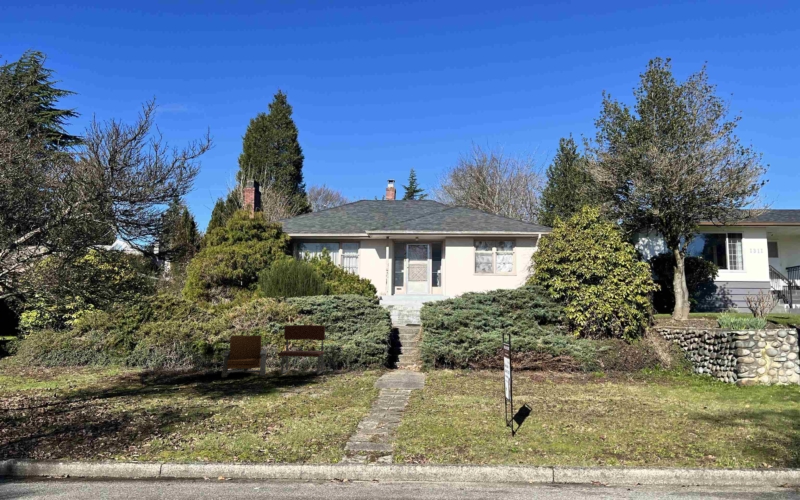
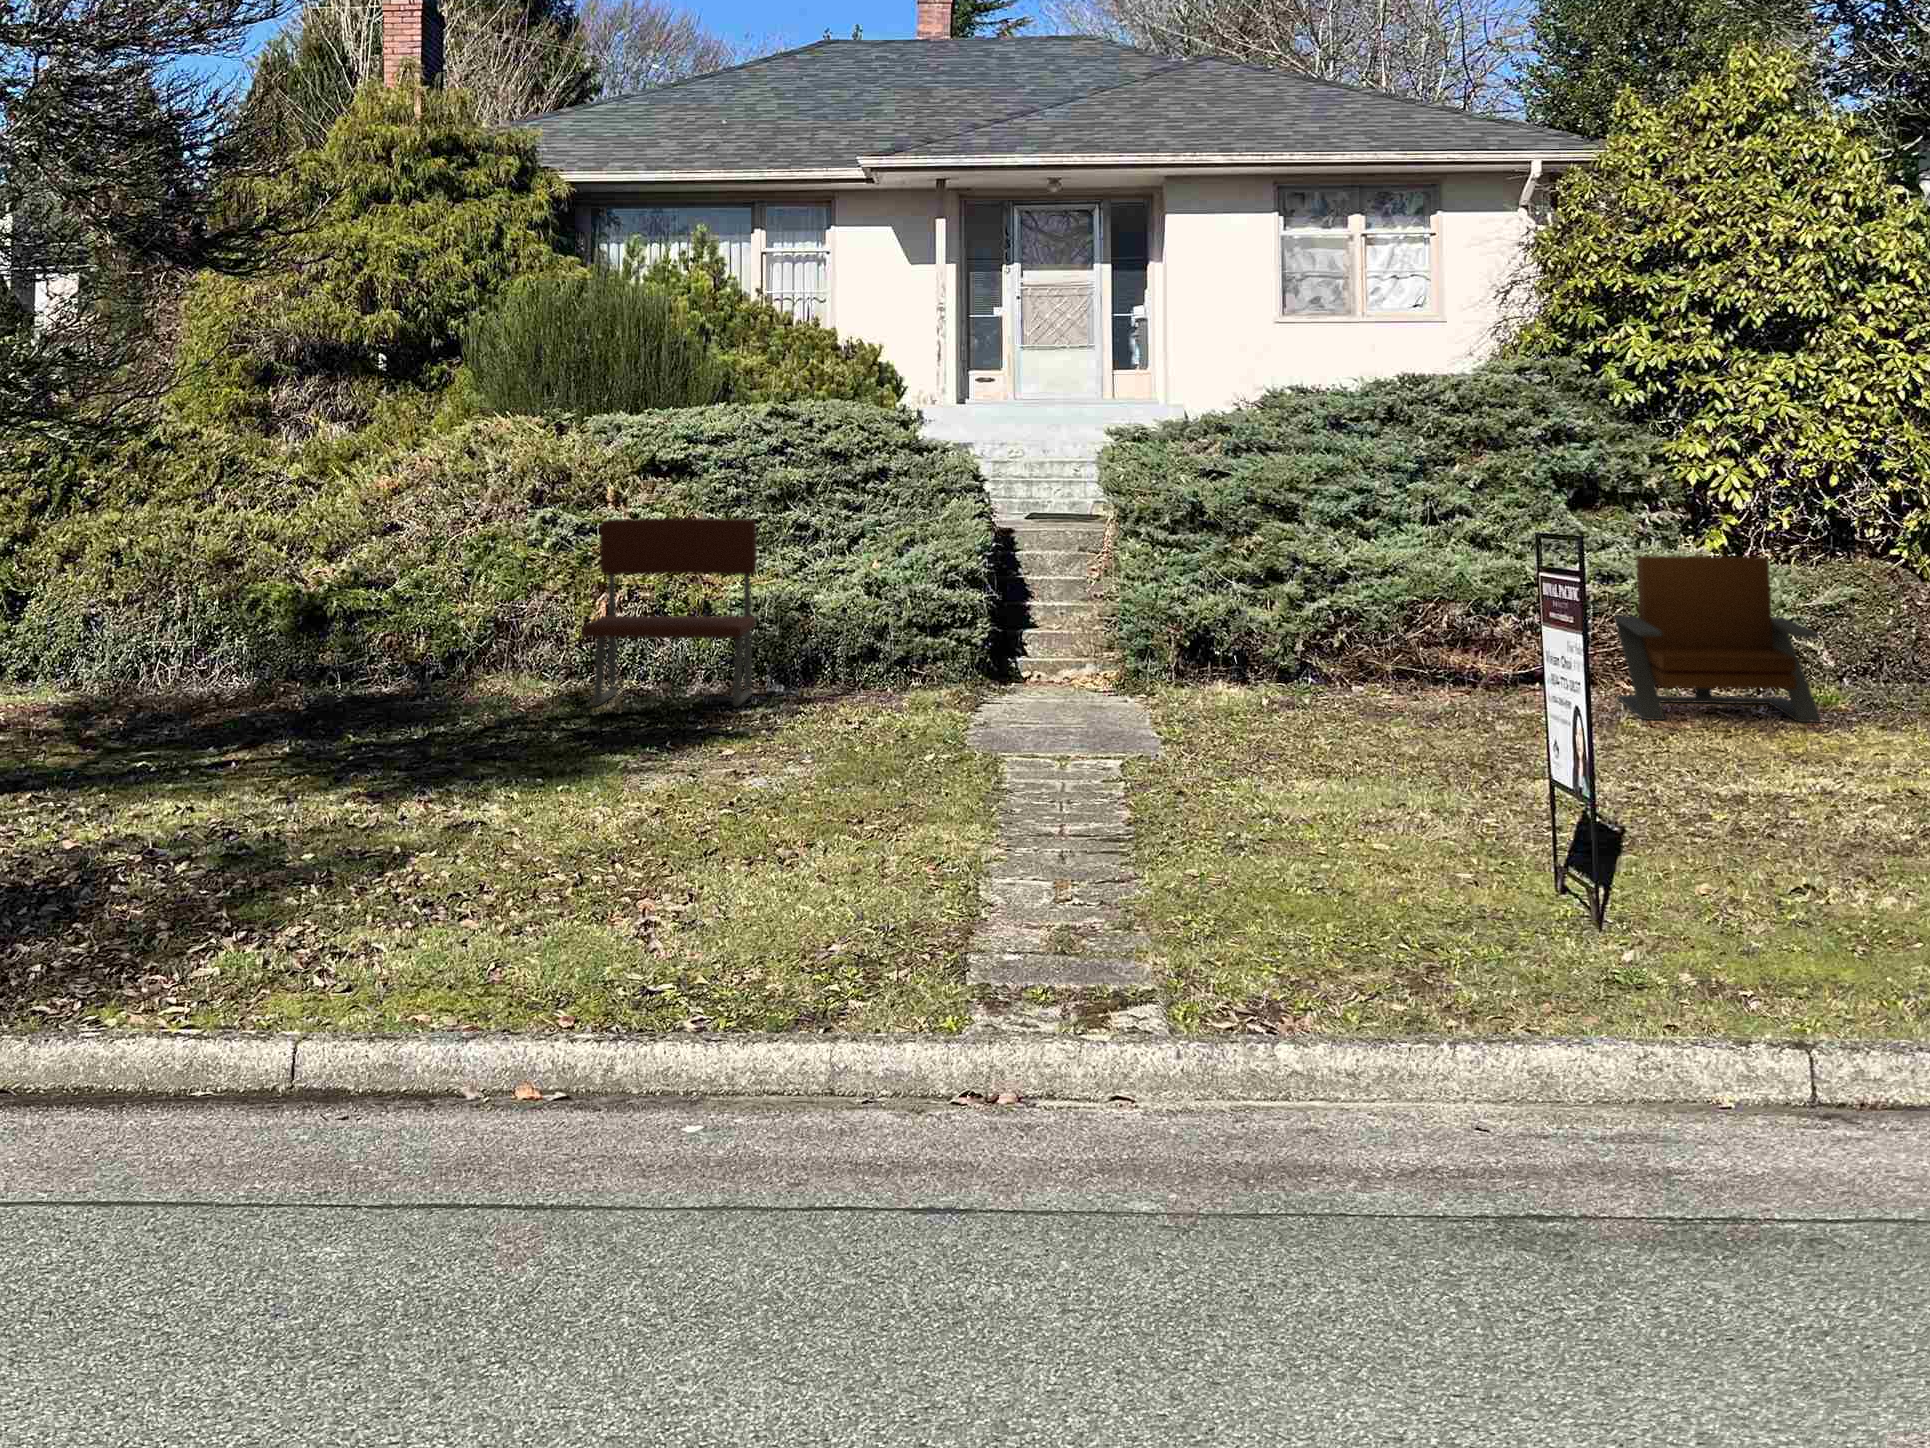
lounge chair: present [221,335,267,377] -> present [1614,556,1821,722]

